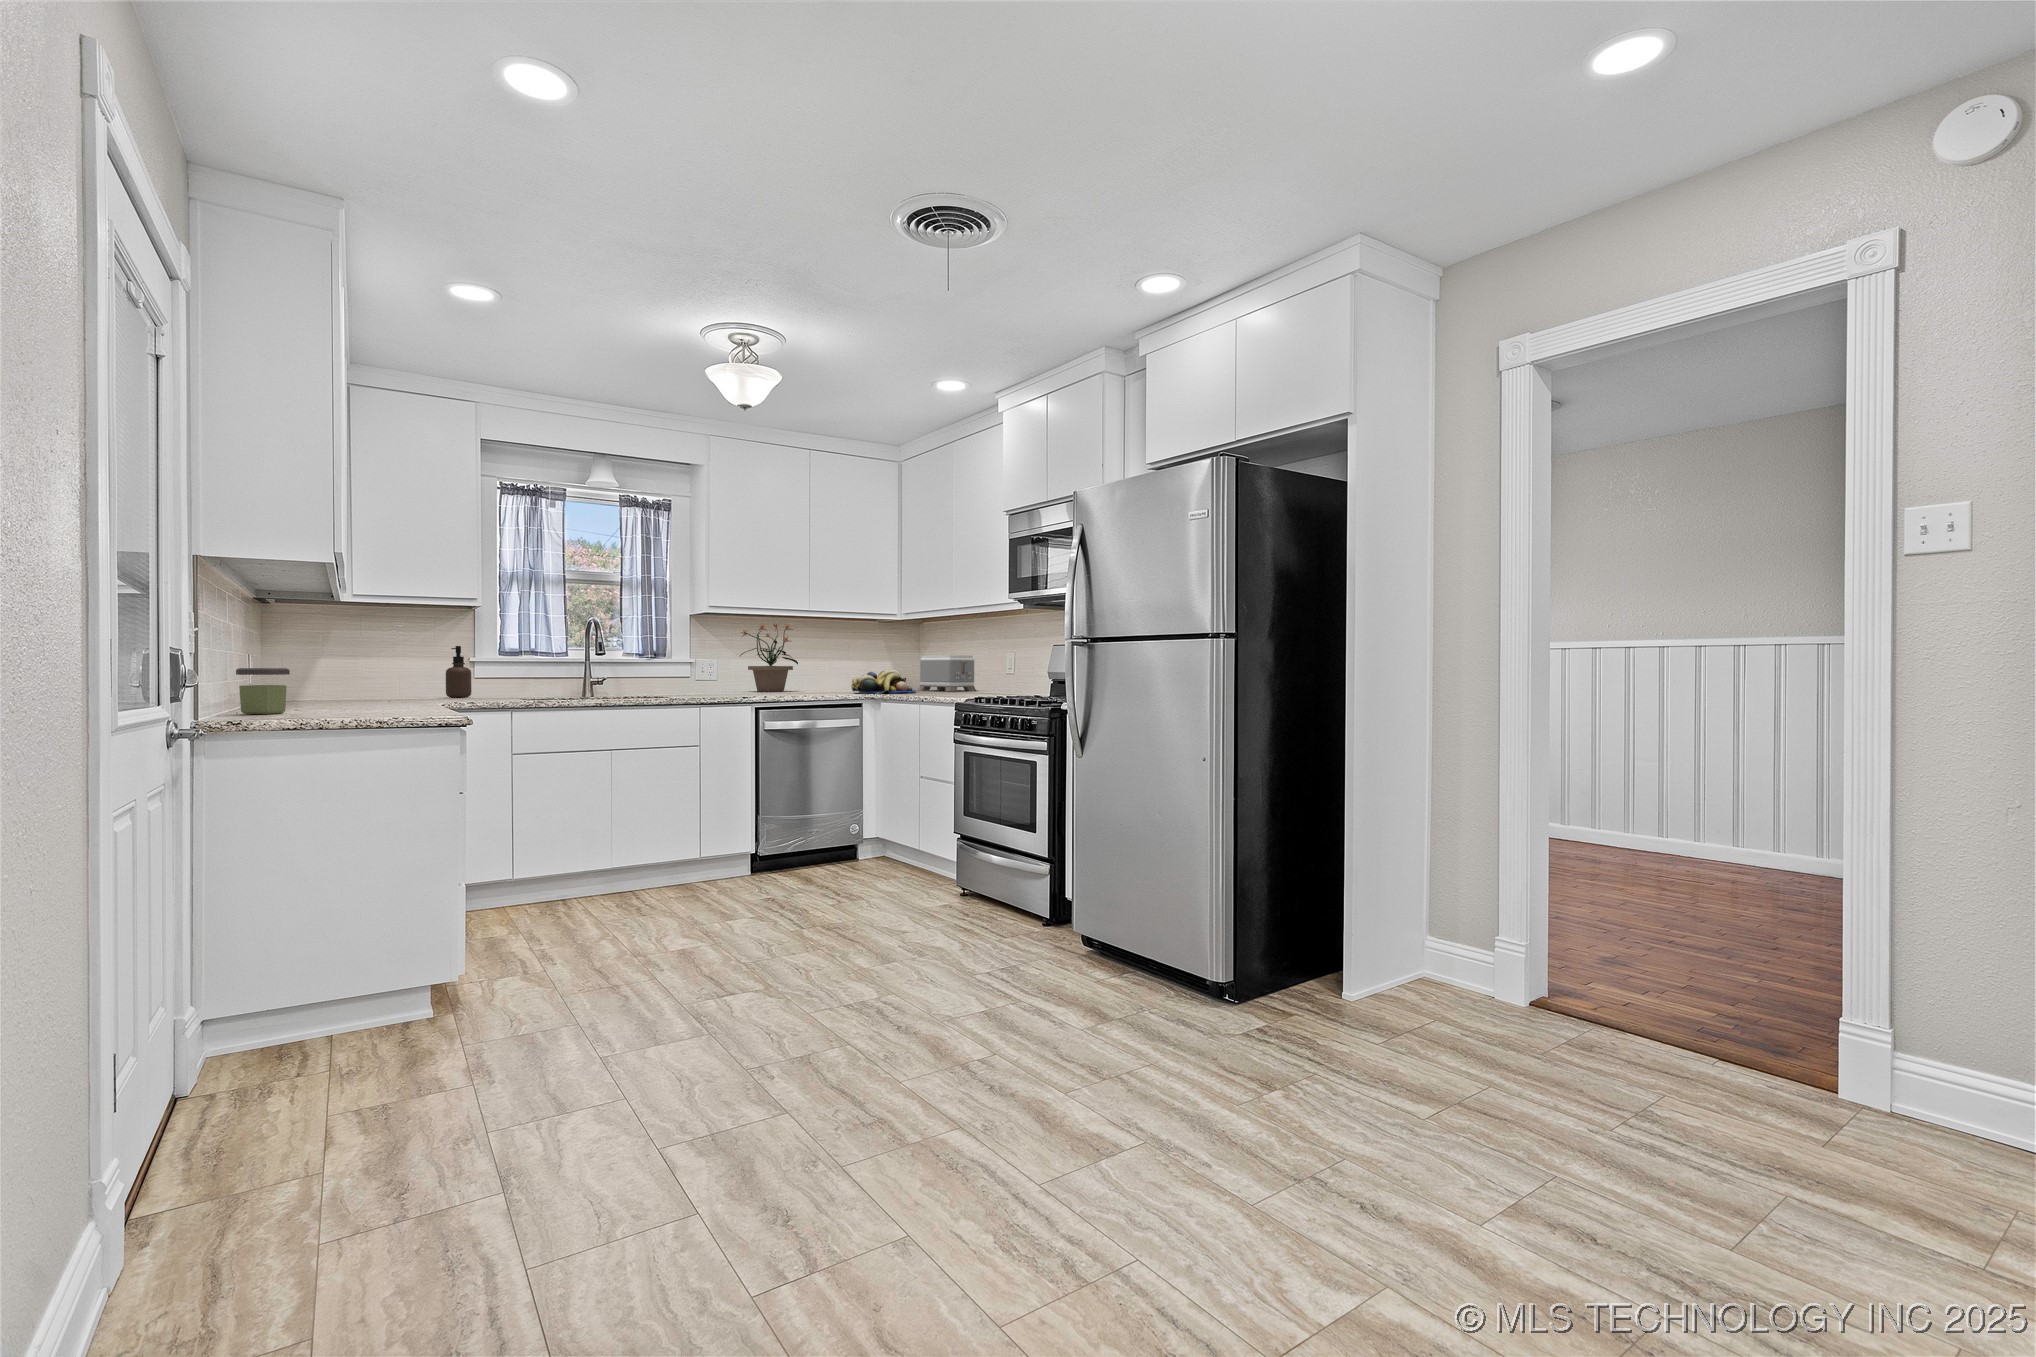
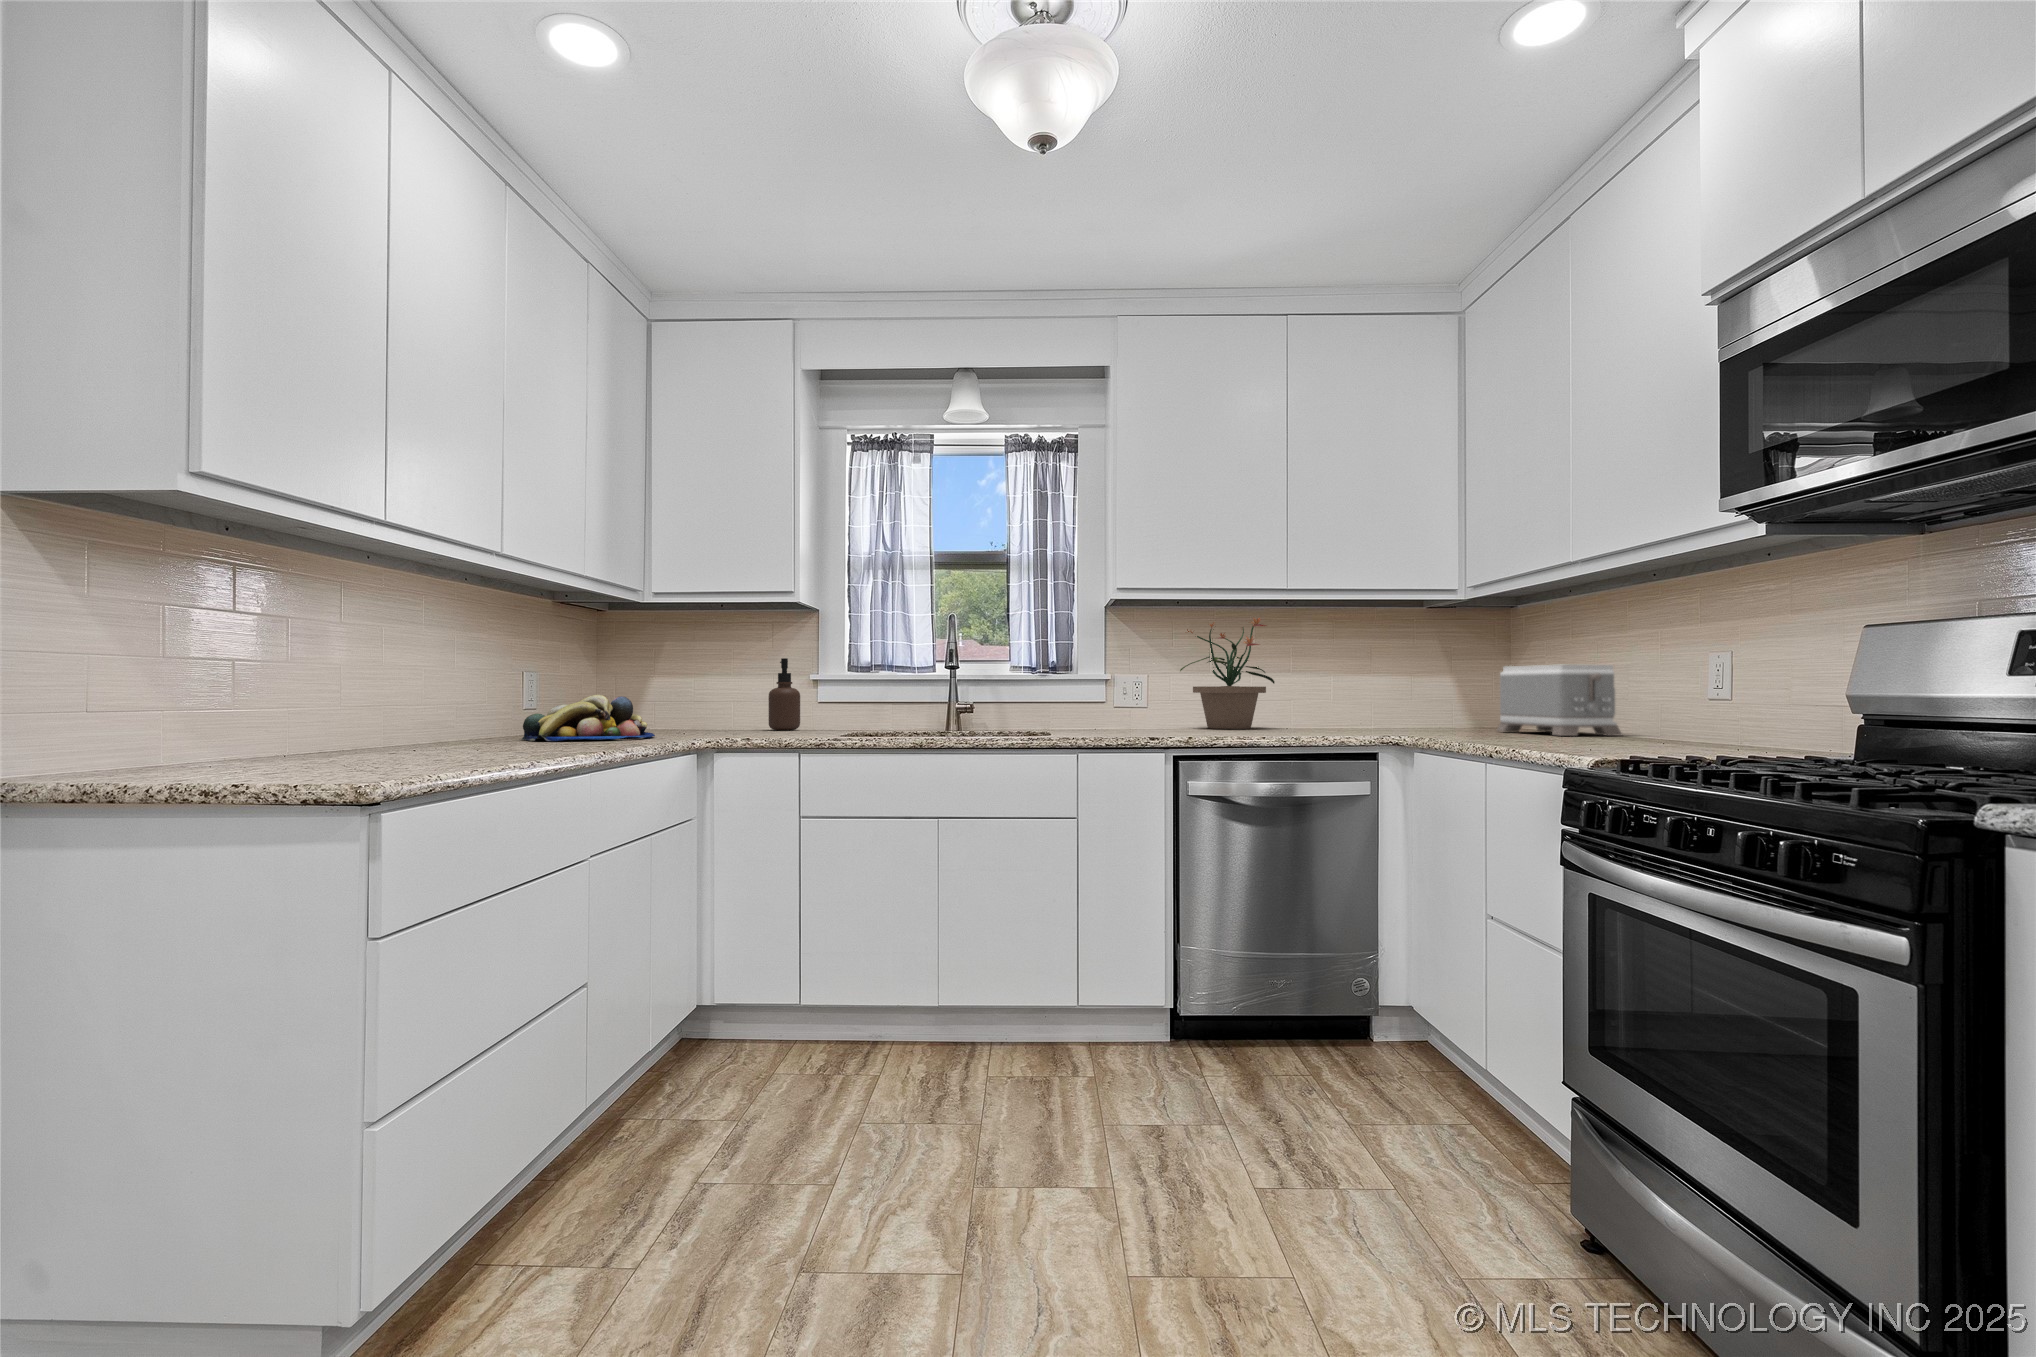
jar: present [236,668,290,714] -> none [284,686,369,758]
fruit bowl: present [851,669,916,694] -> present [522,695,655,741]

